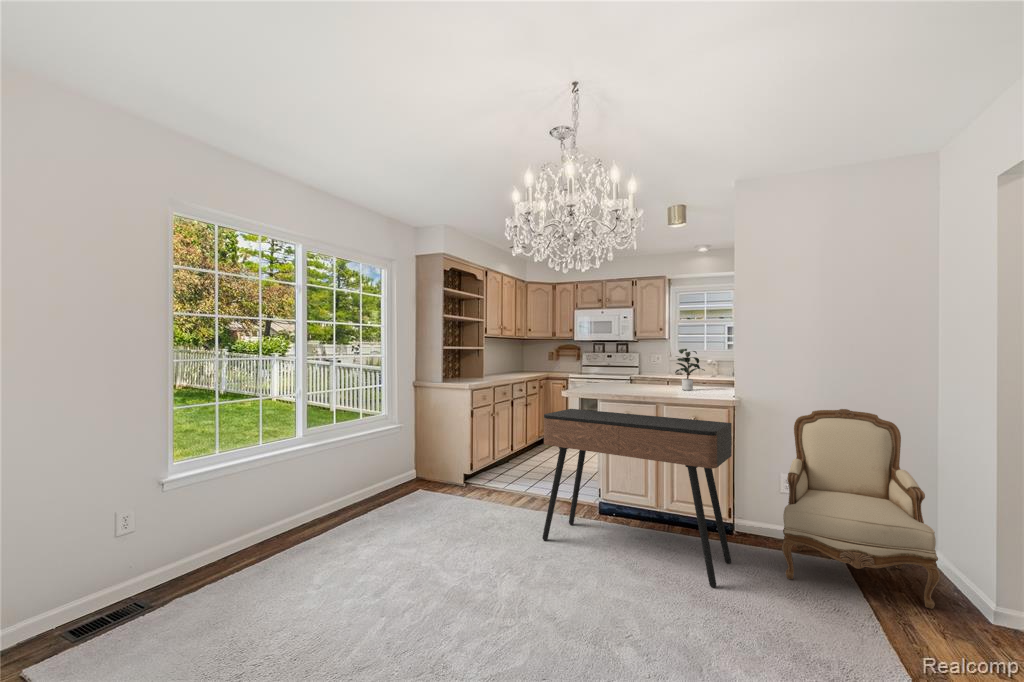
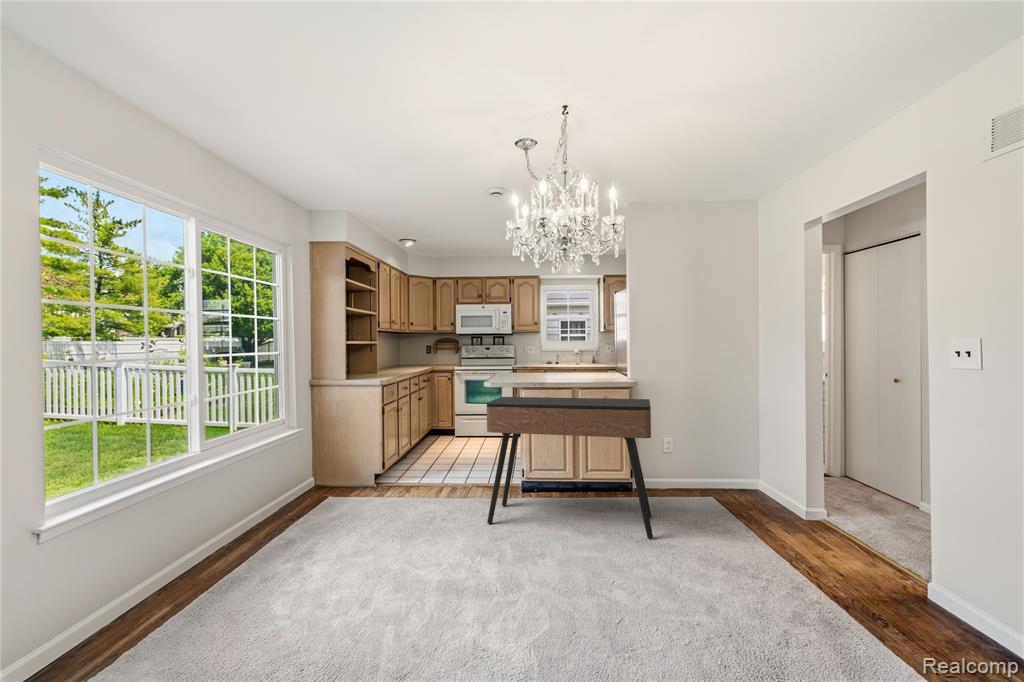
potted plant: present [675,349,705,390] -> none [570,338,605,375]
armchair: present [782,409,940,609] -> none [682,383,800,526]

